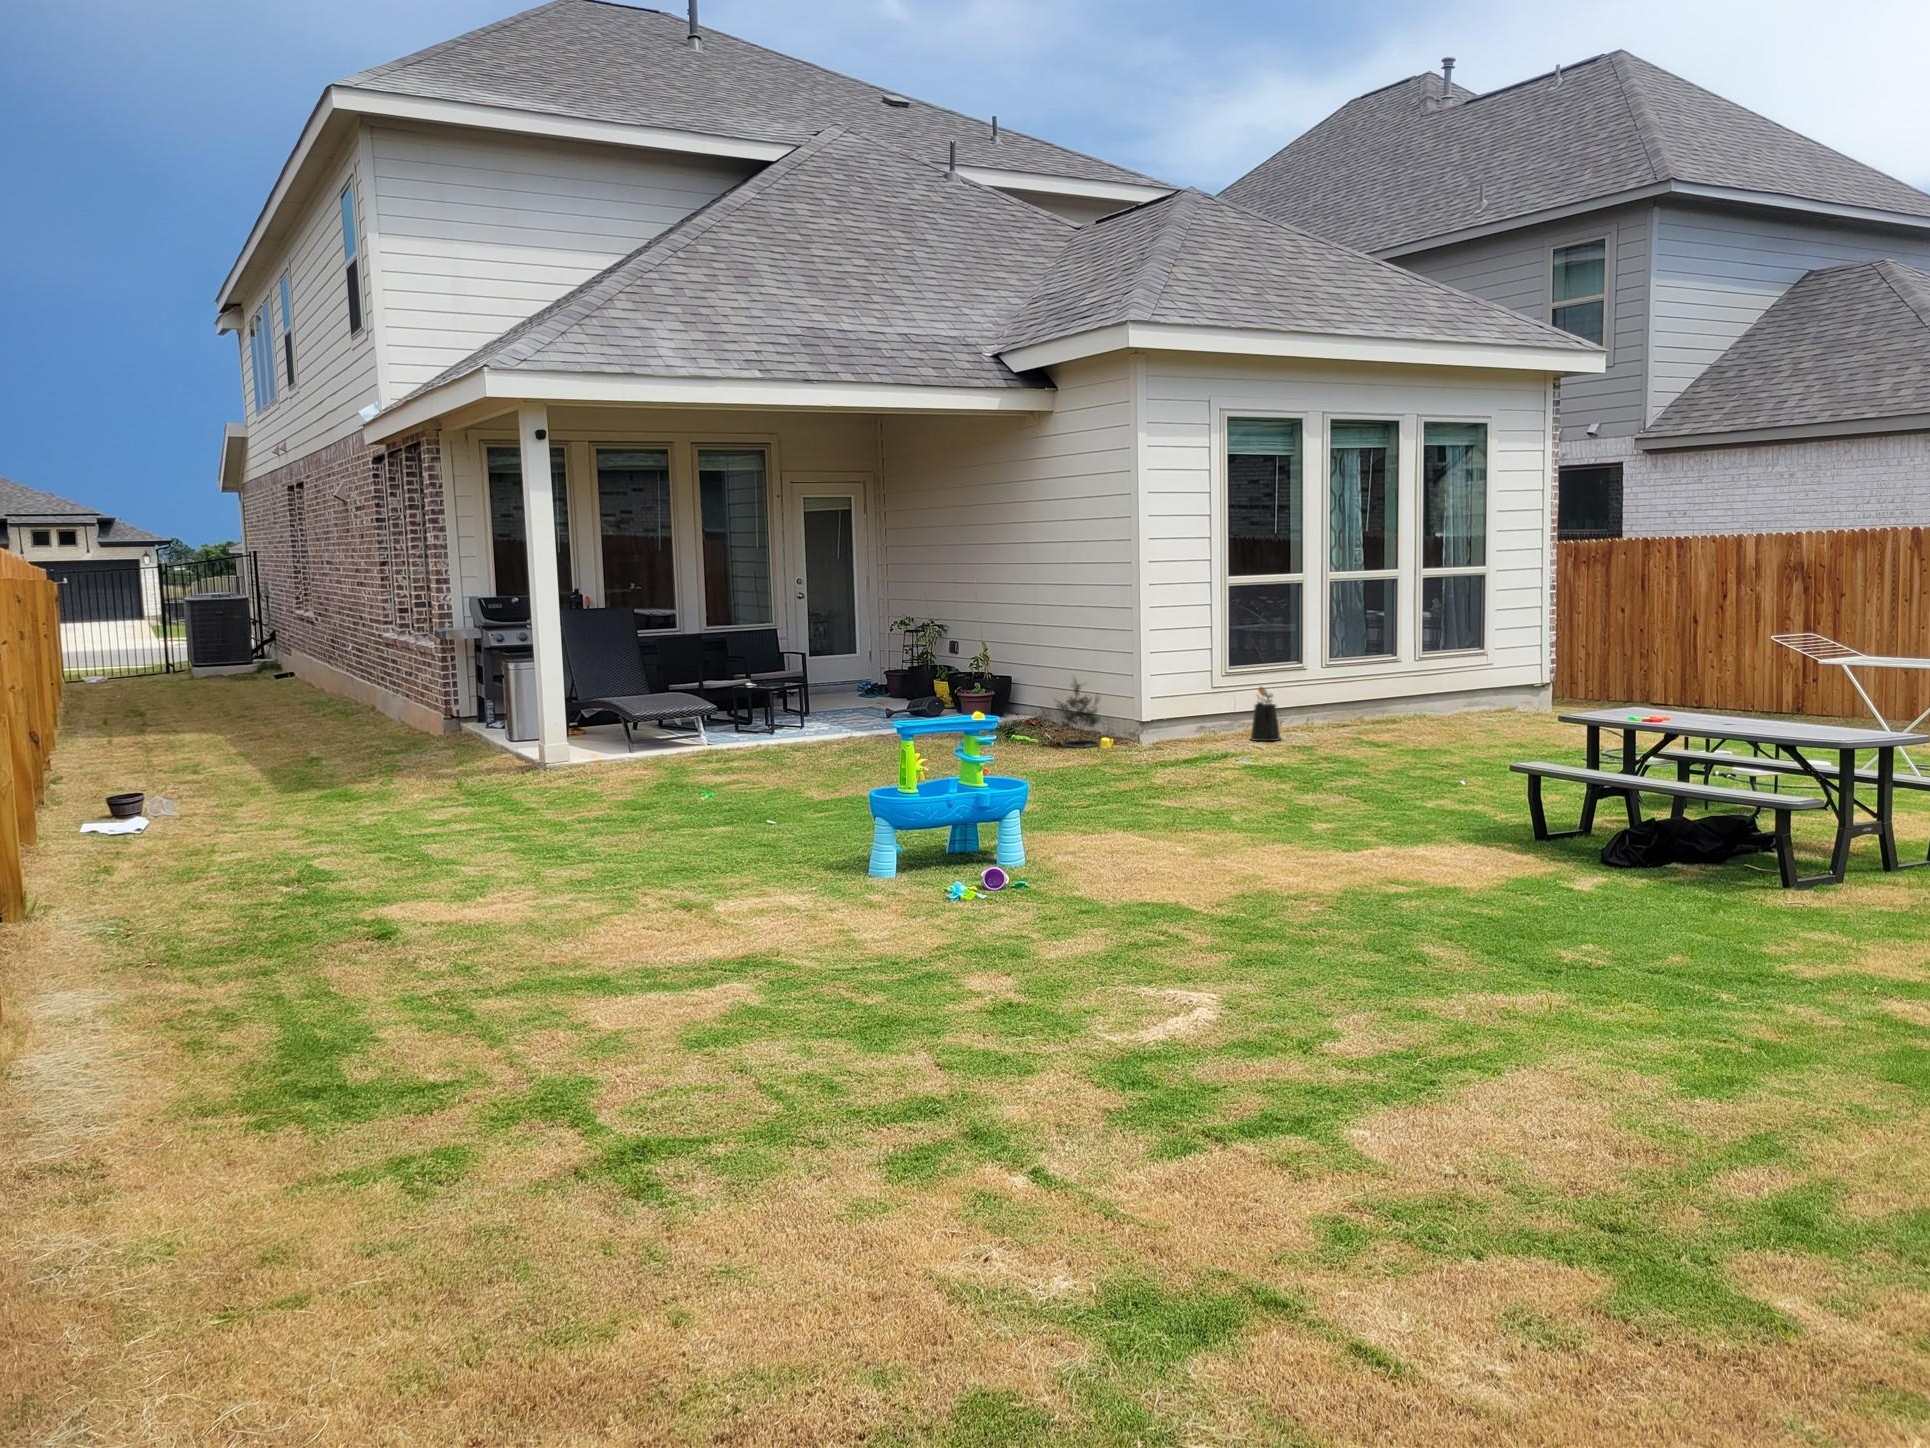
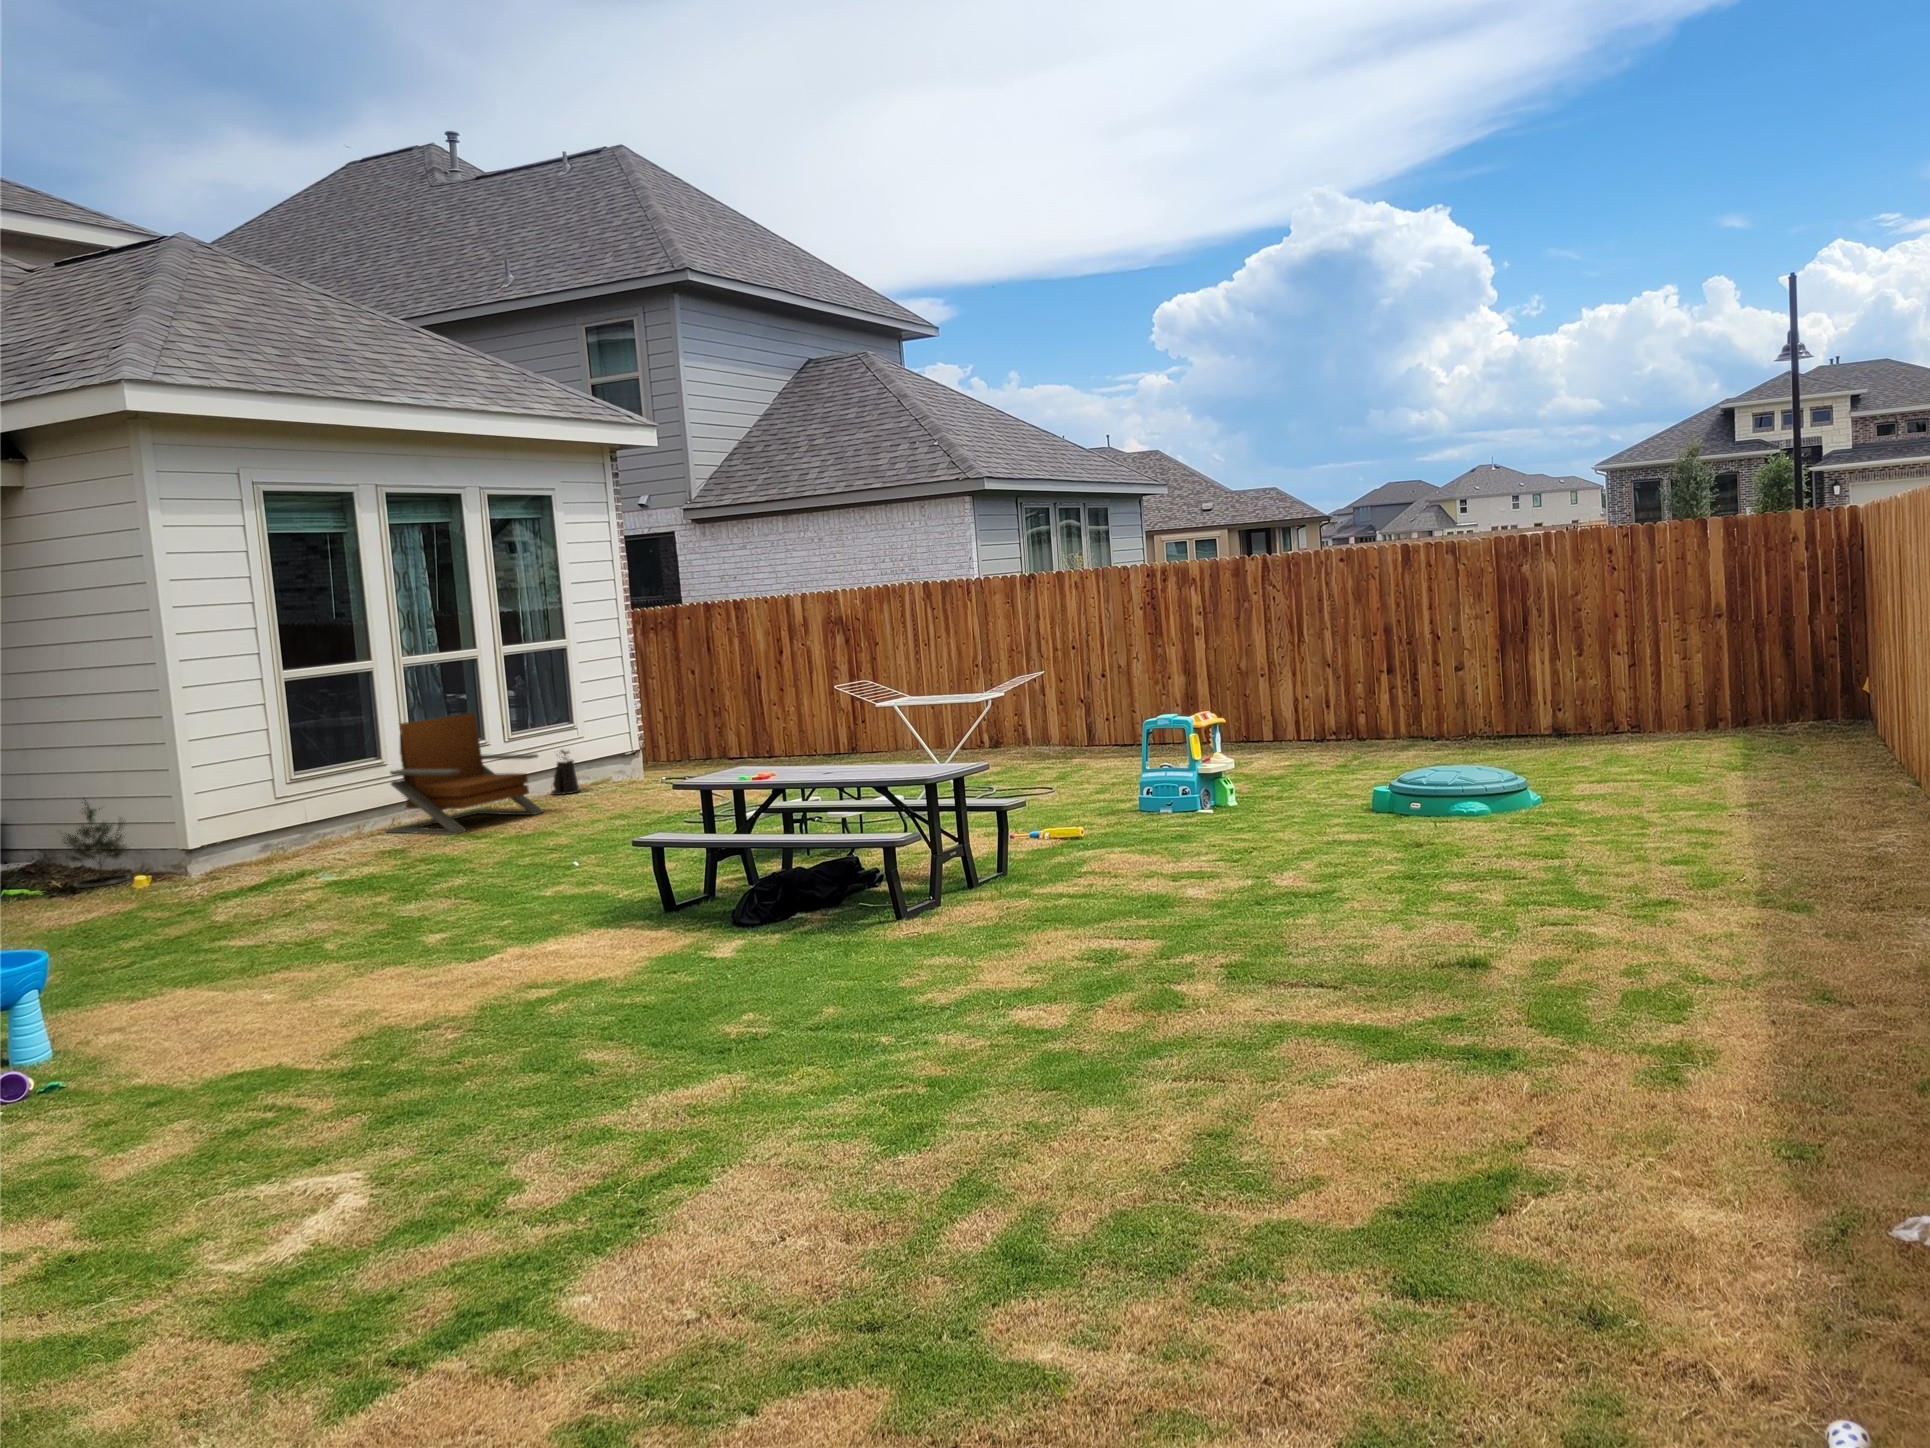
lounge chair: none [1297,631,1443,743] -> present [385,713,543,835]
watering can: present [1251,687,1281,741] -> present [551,750,580,795]

